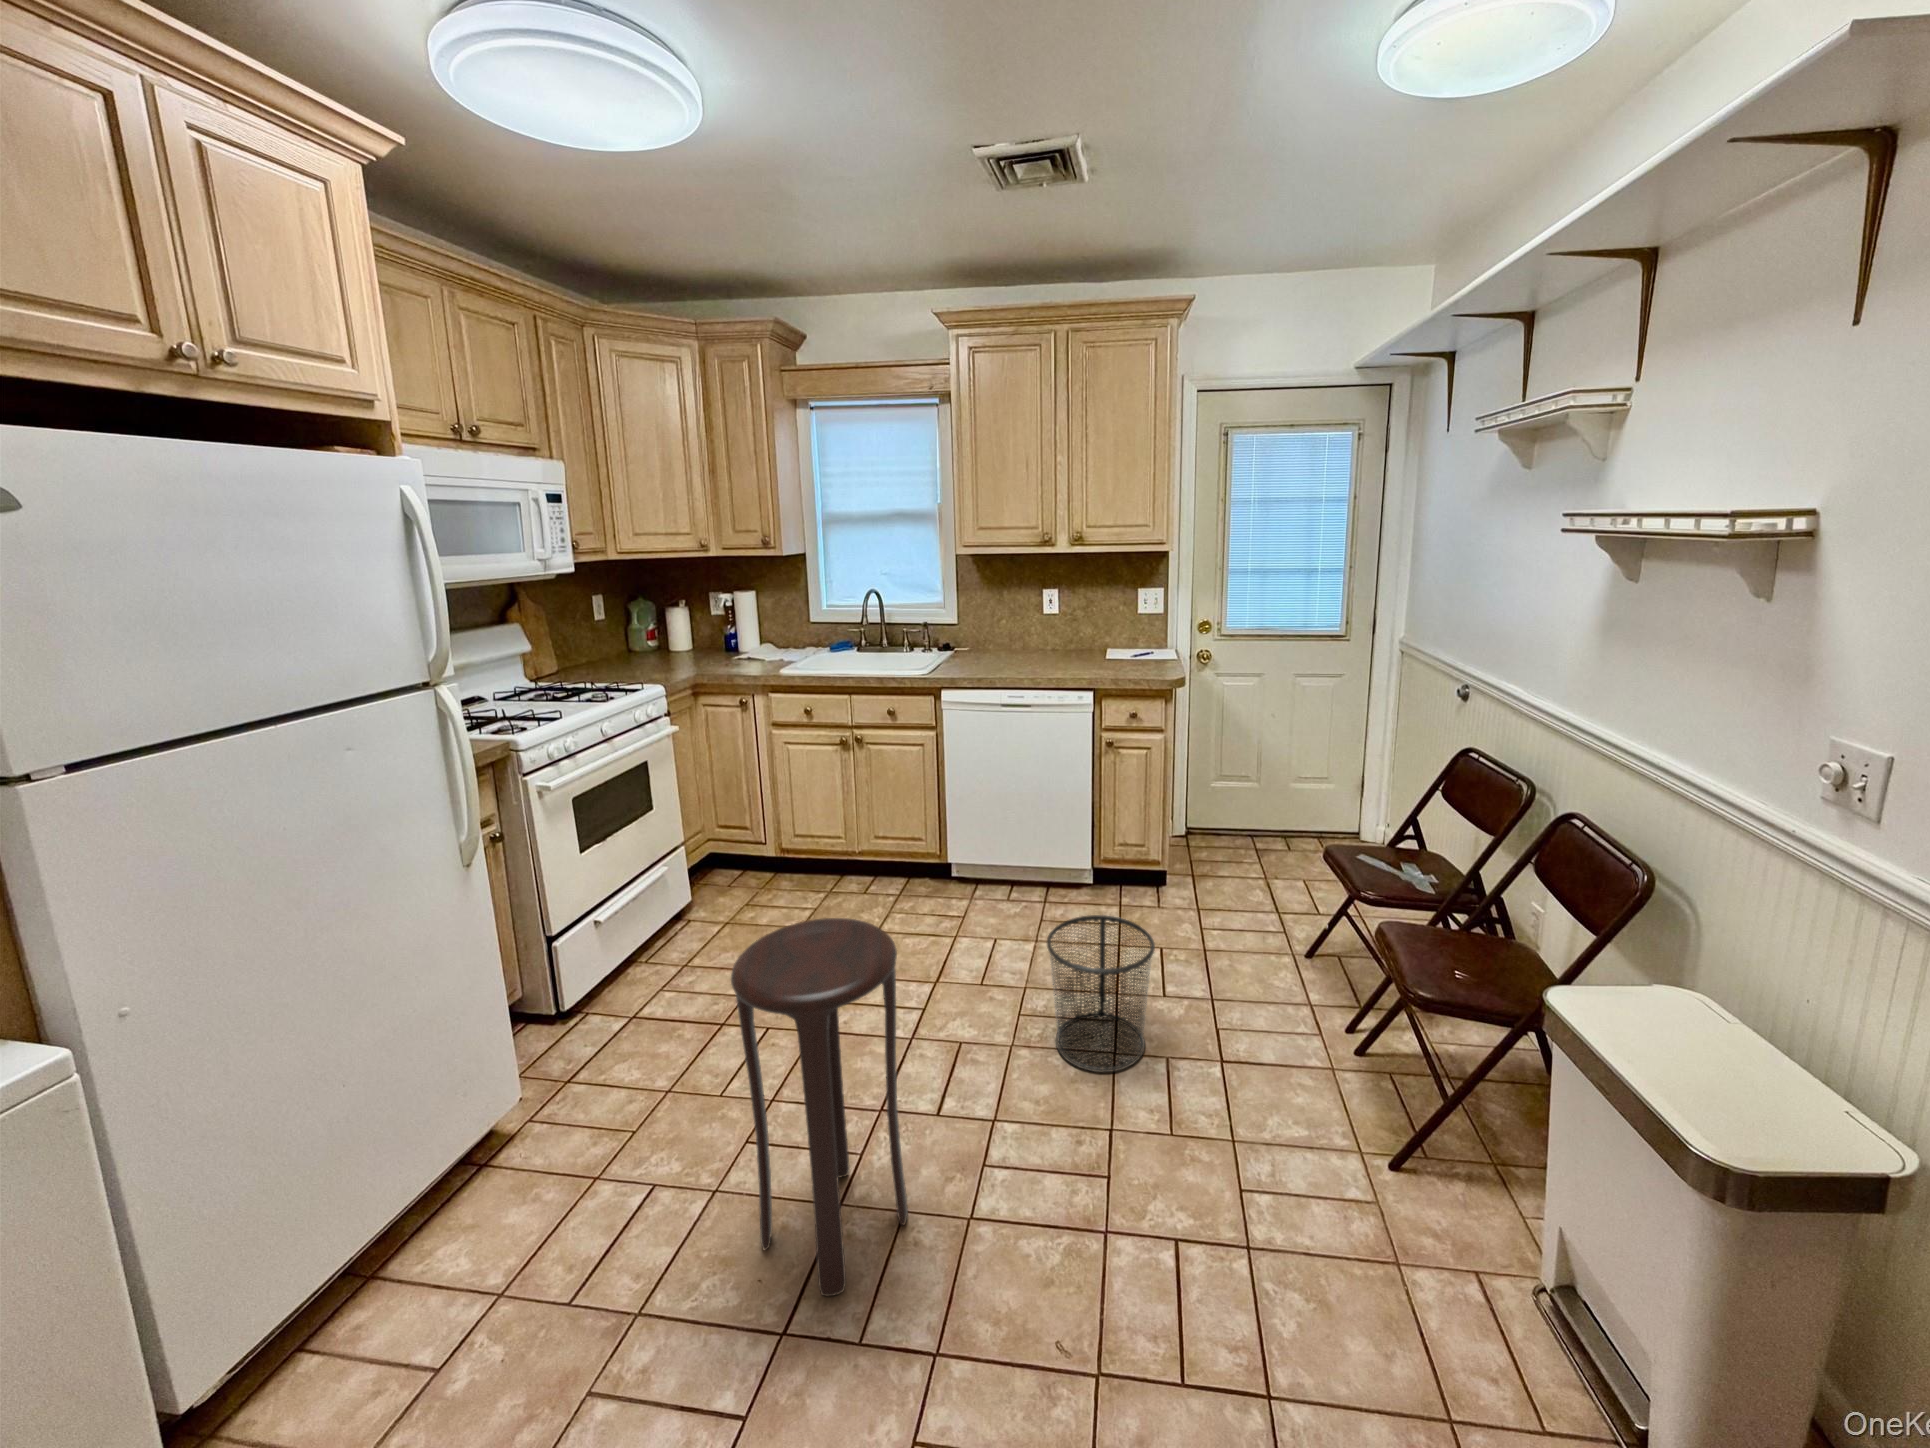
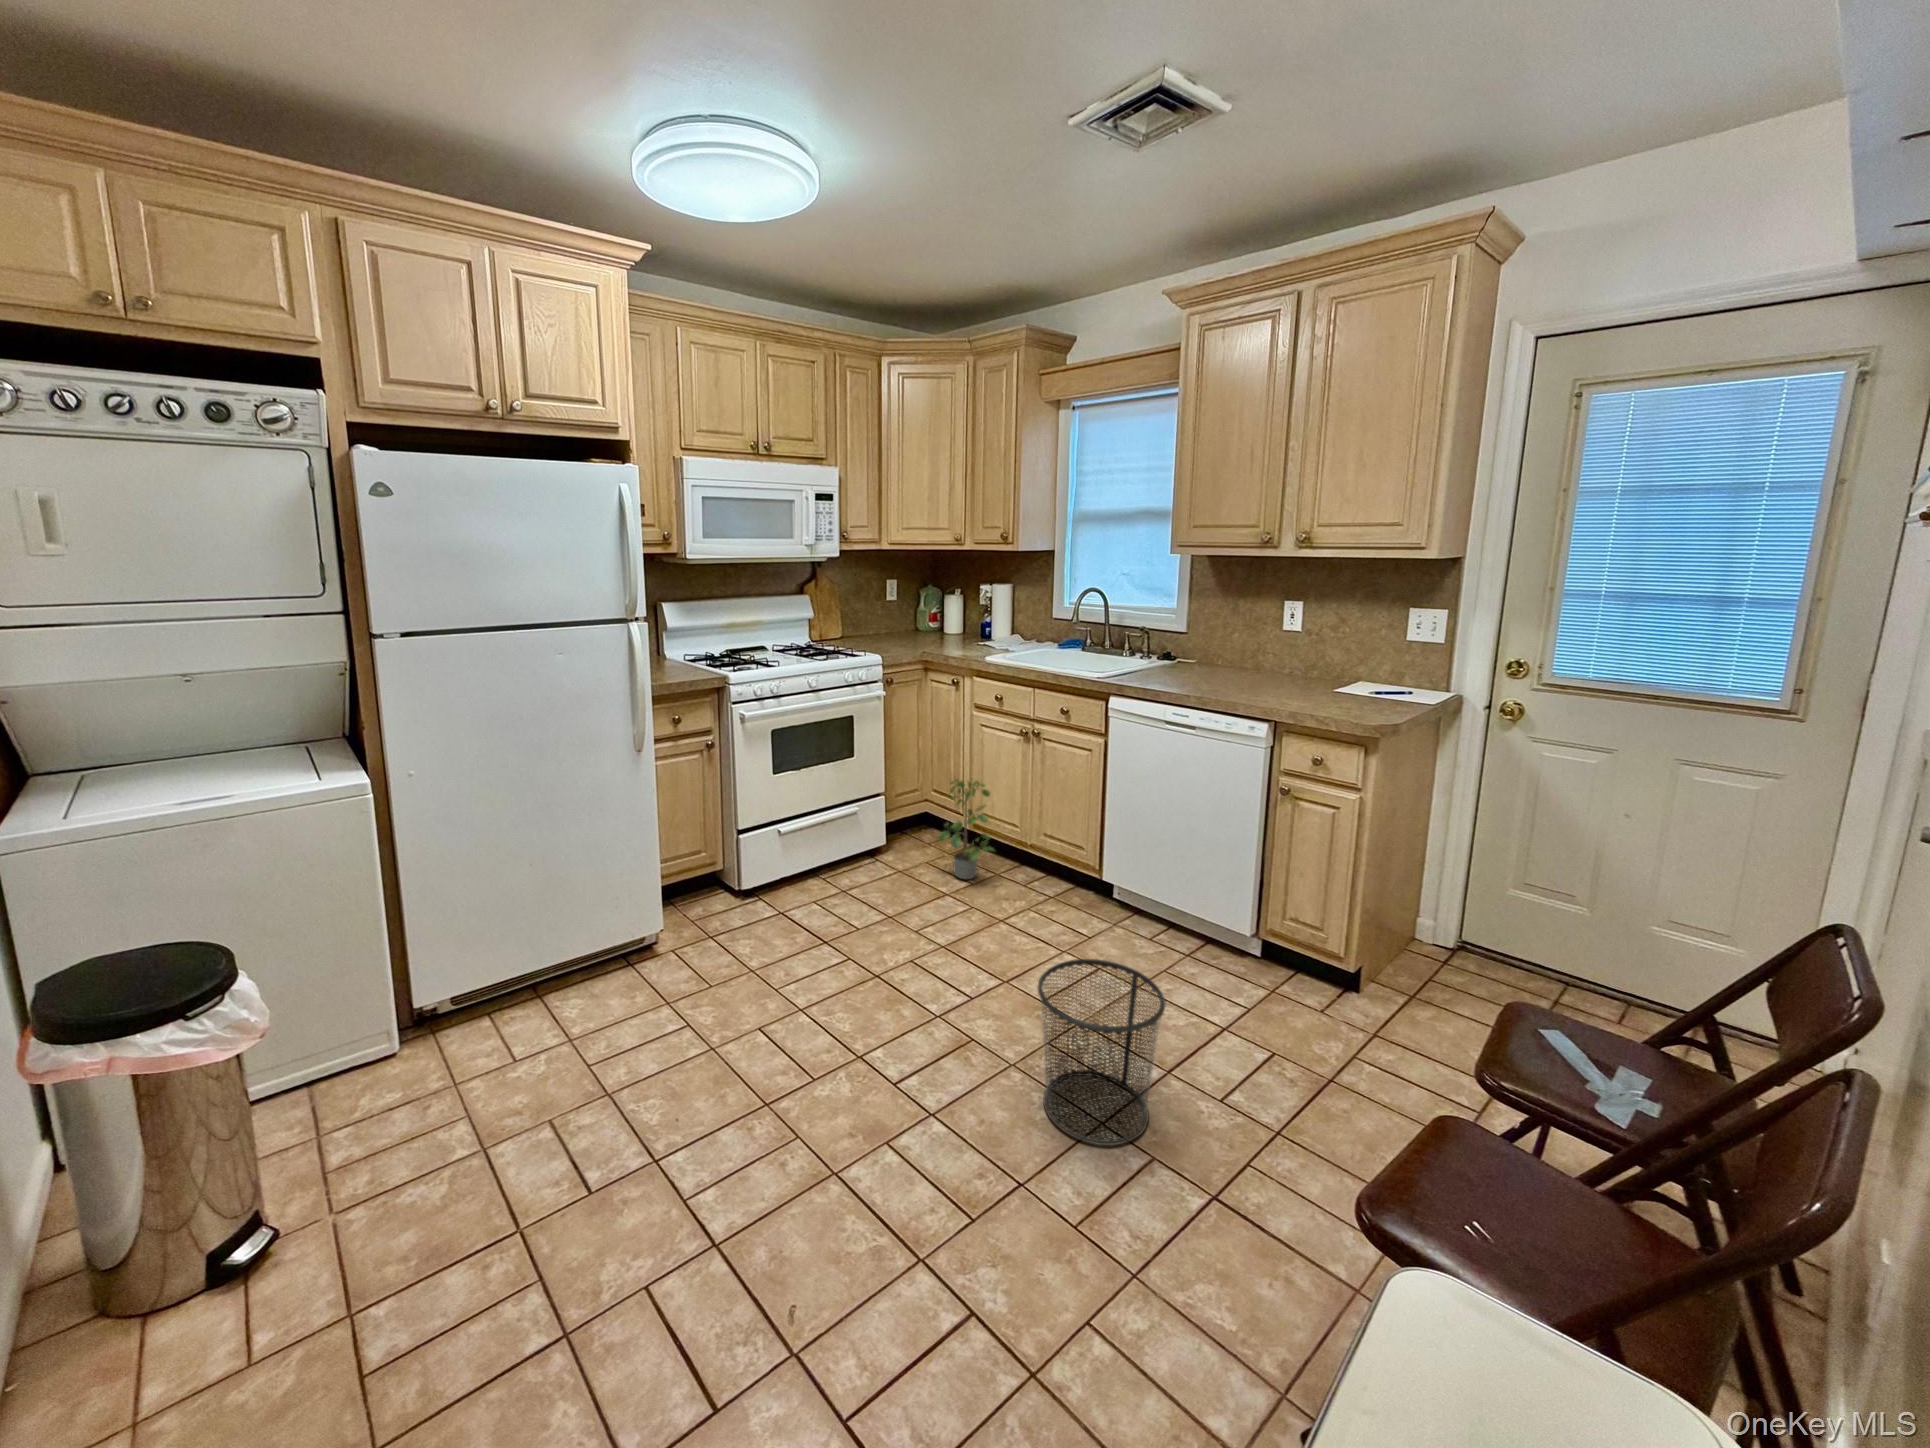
potted plant: none [774,798,845,910] -> present [939,779,994,879]
stool: present [731,918,908,1296] -> none [671,847,810,1155]

